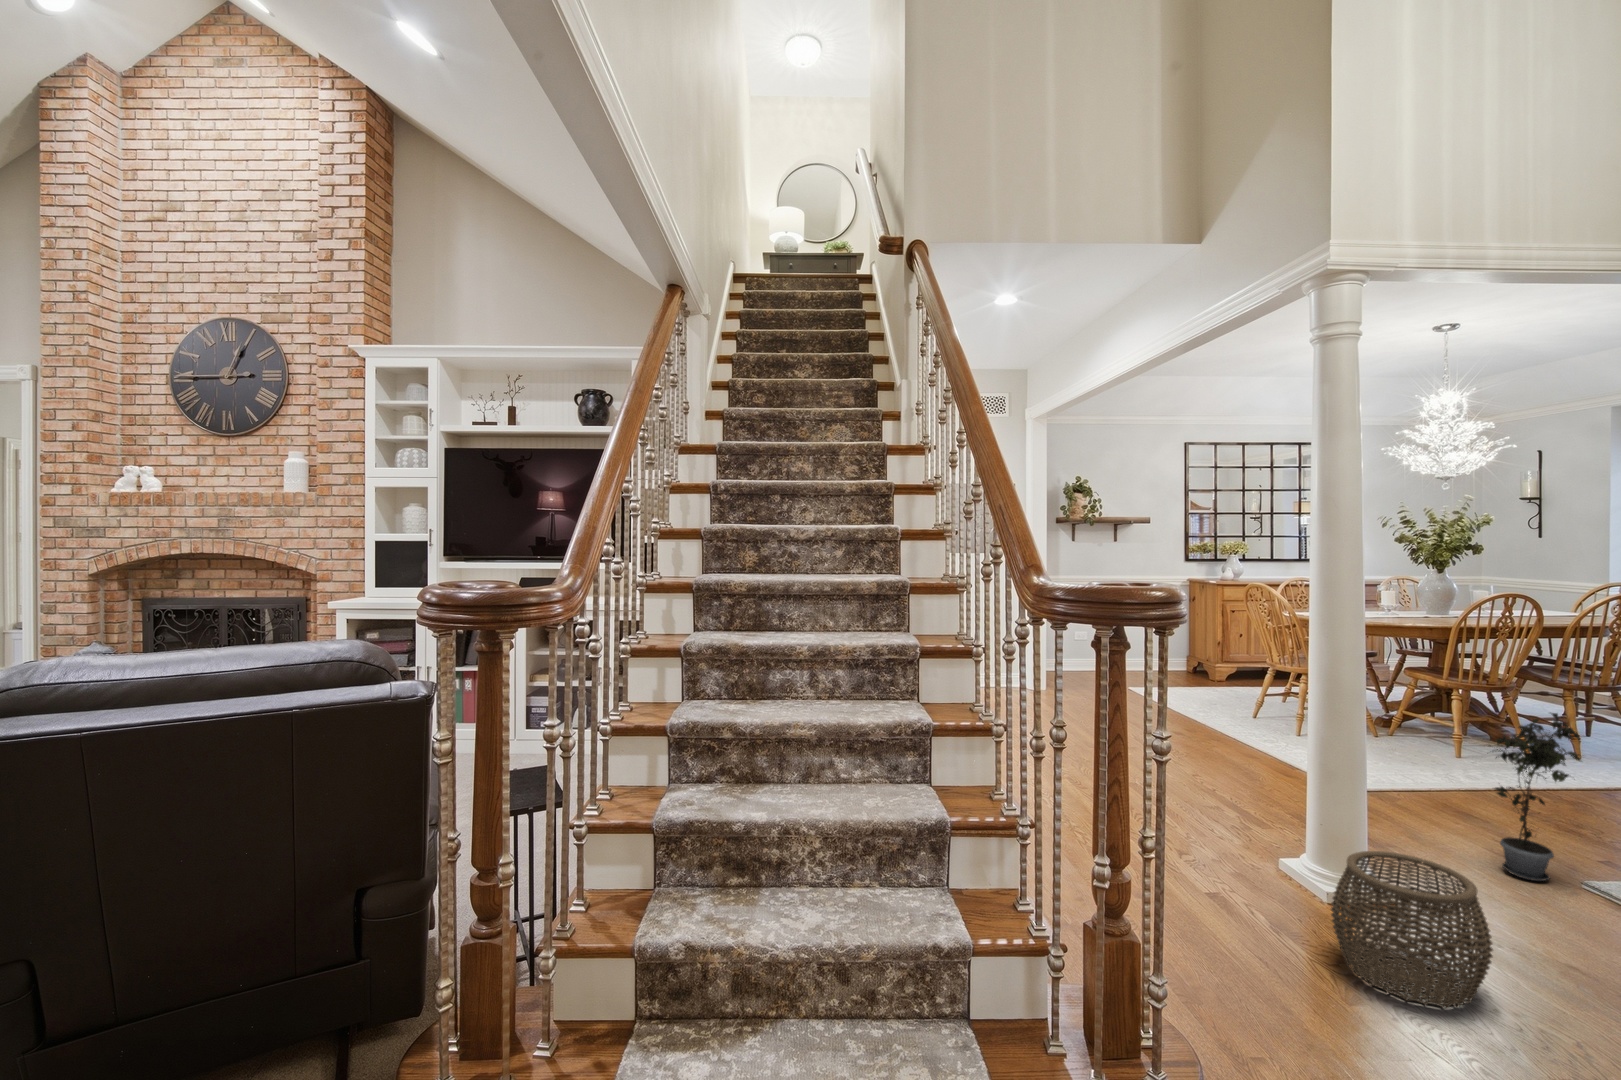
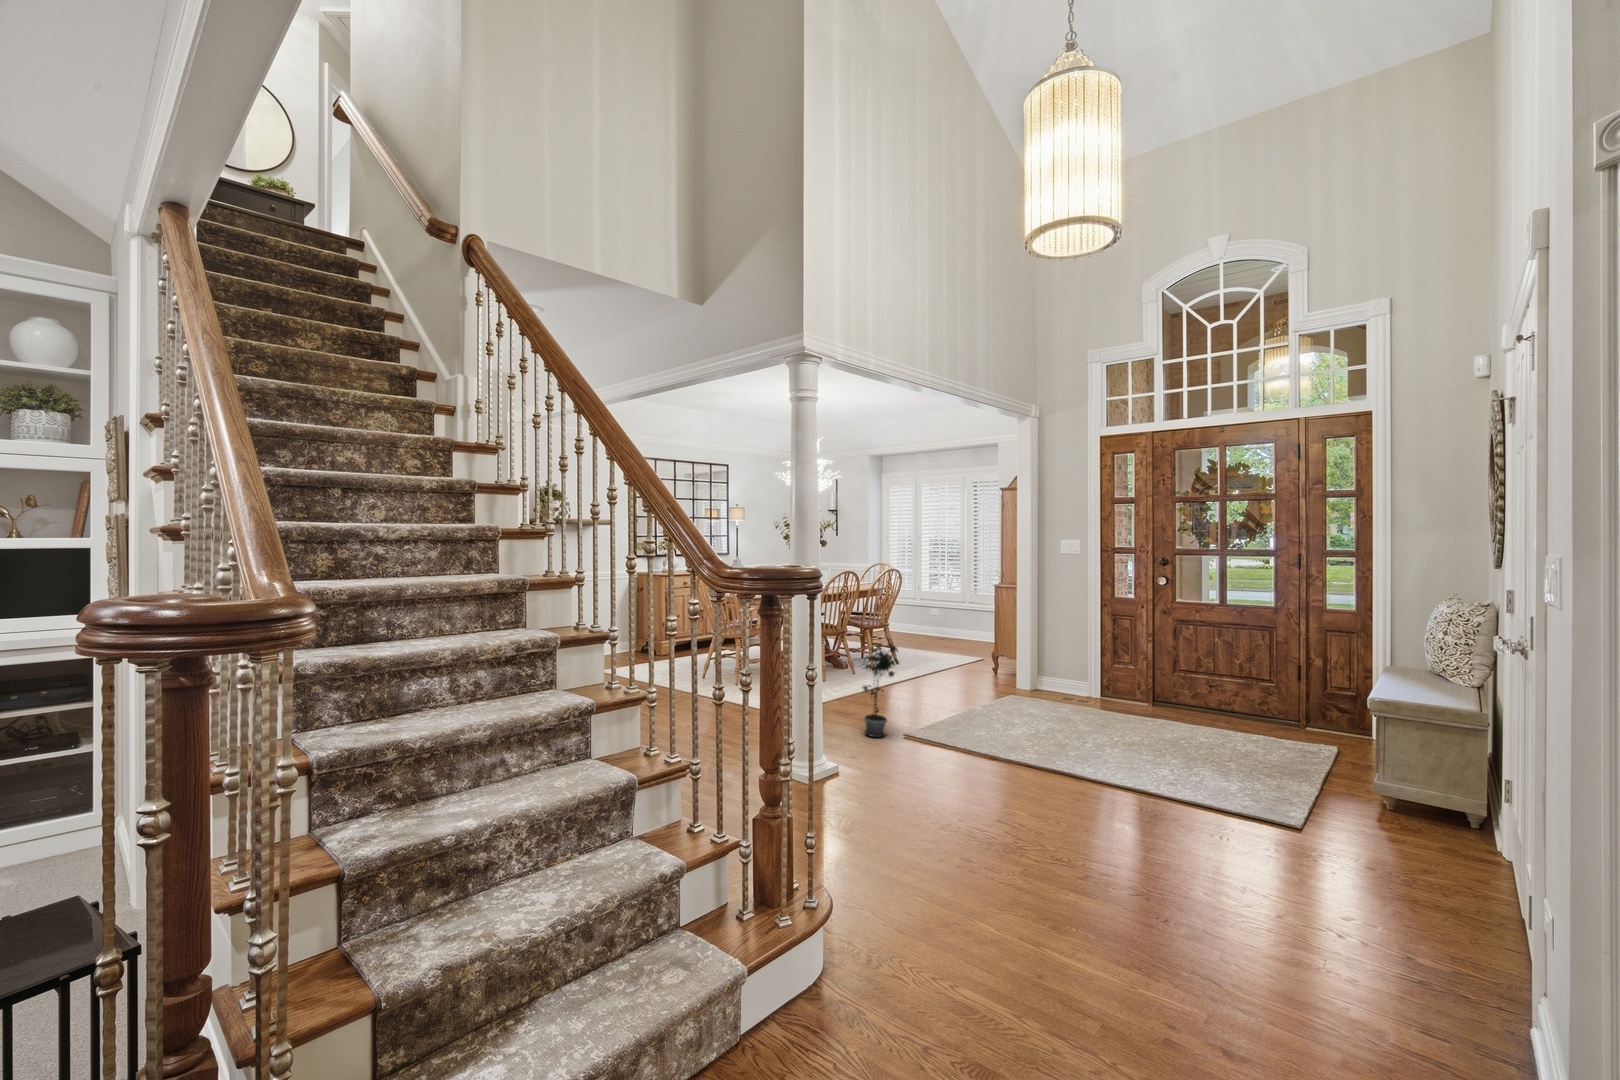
woven basket: present [1331,851,1493,1008] -> none [817,735,894,822]

